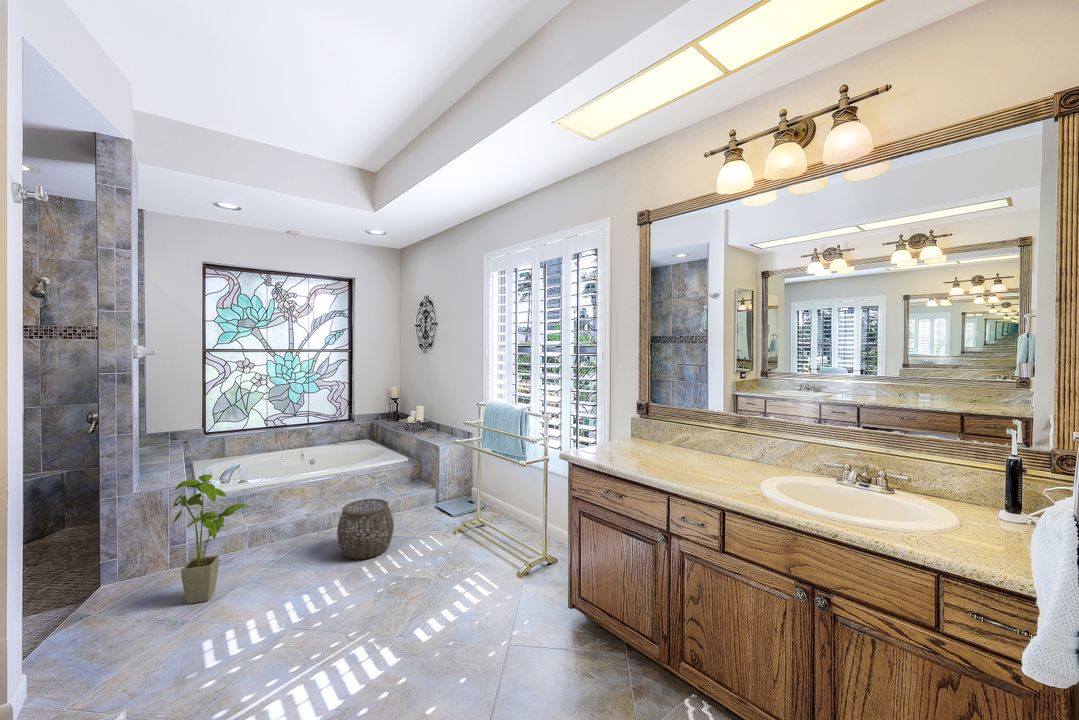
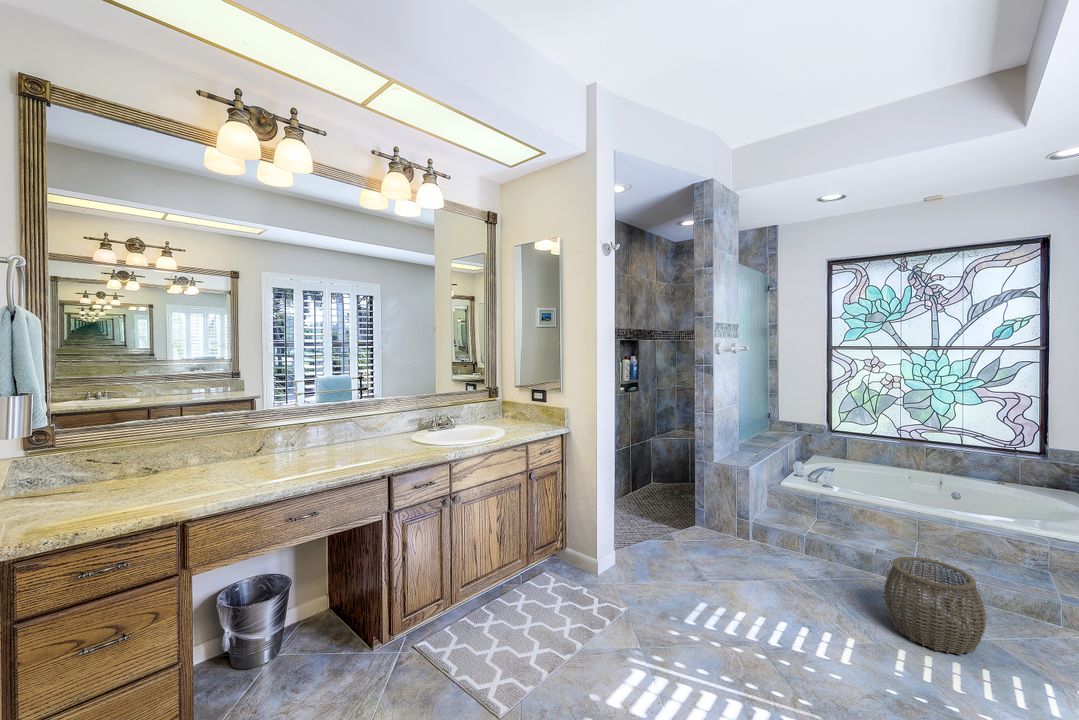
house plant: present [172,475,251,604] -> none [712,462,780,576]

